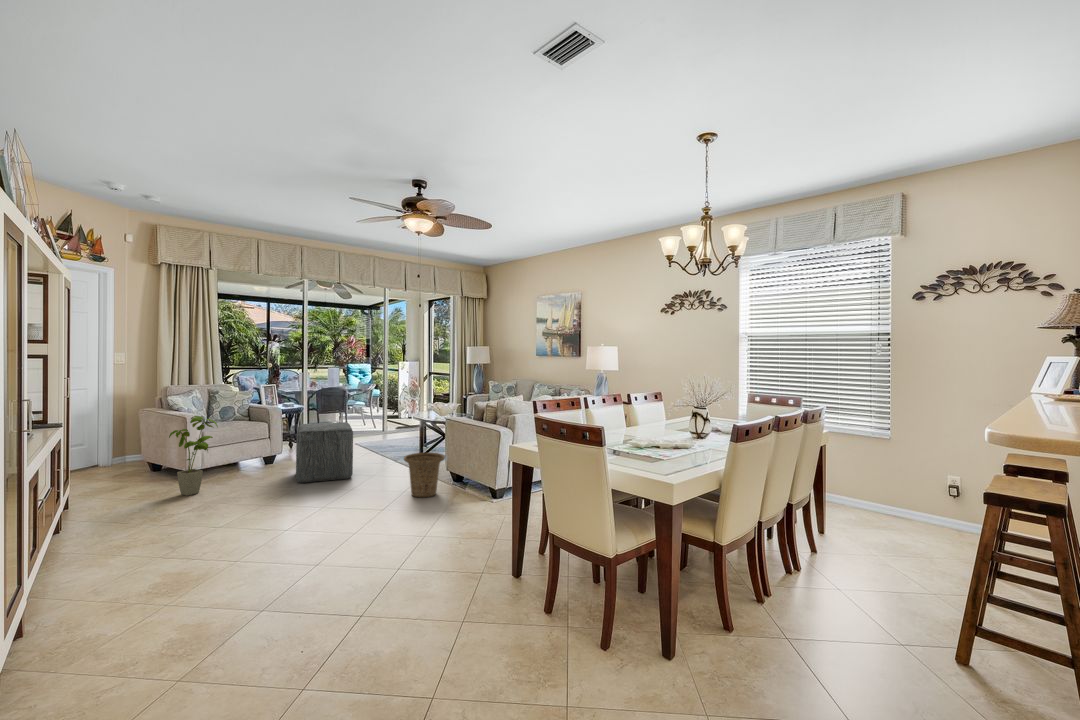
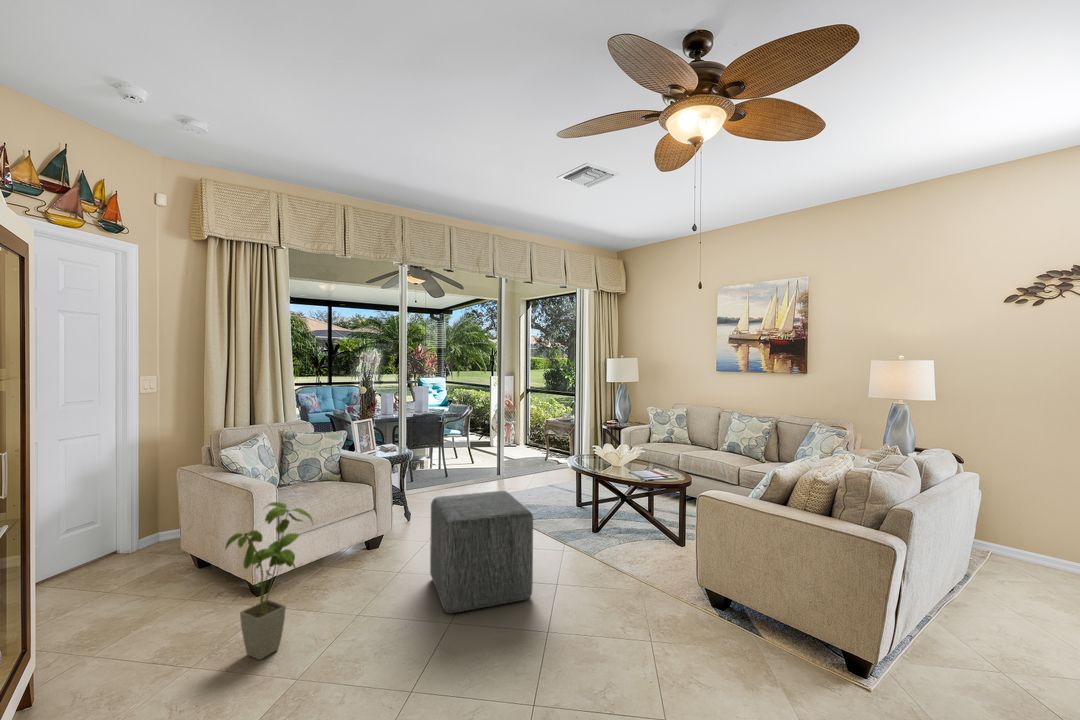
basket: present [404,453,445,498] -> none [666,568,750,674]

